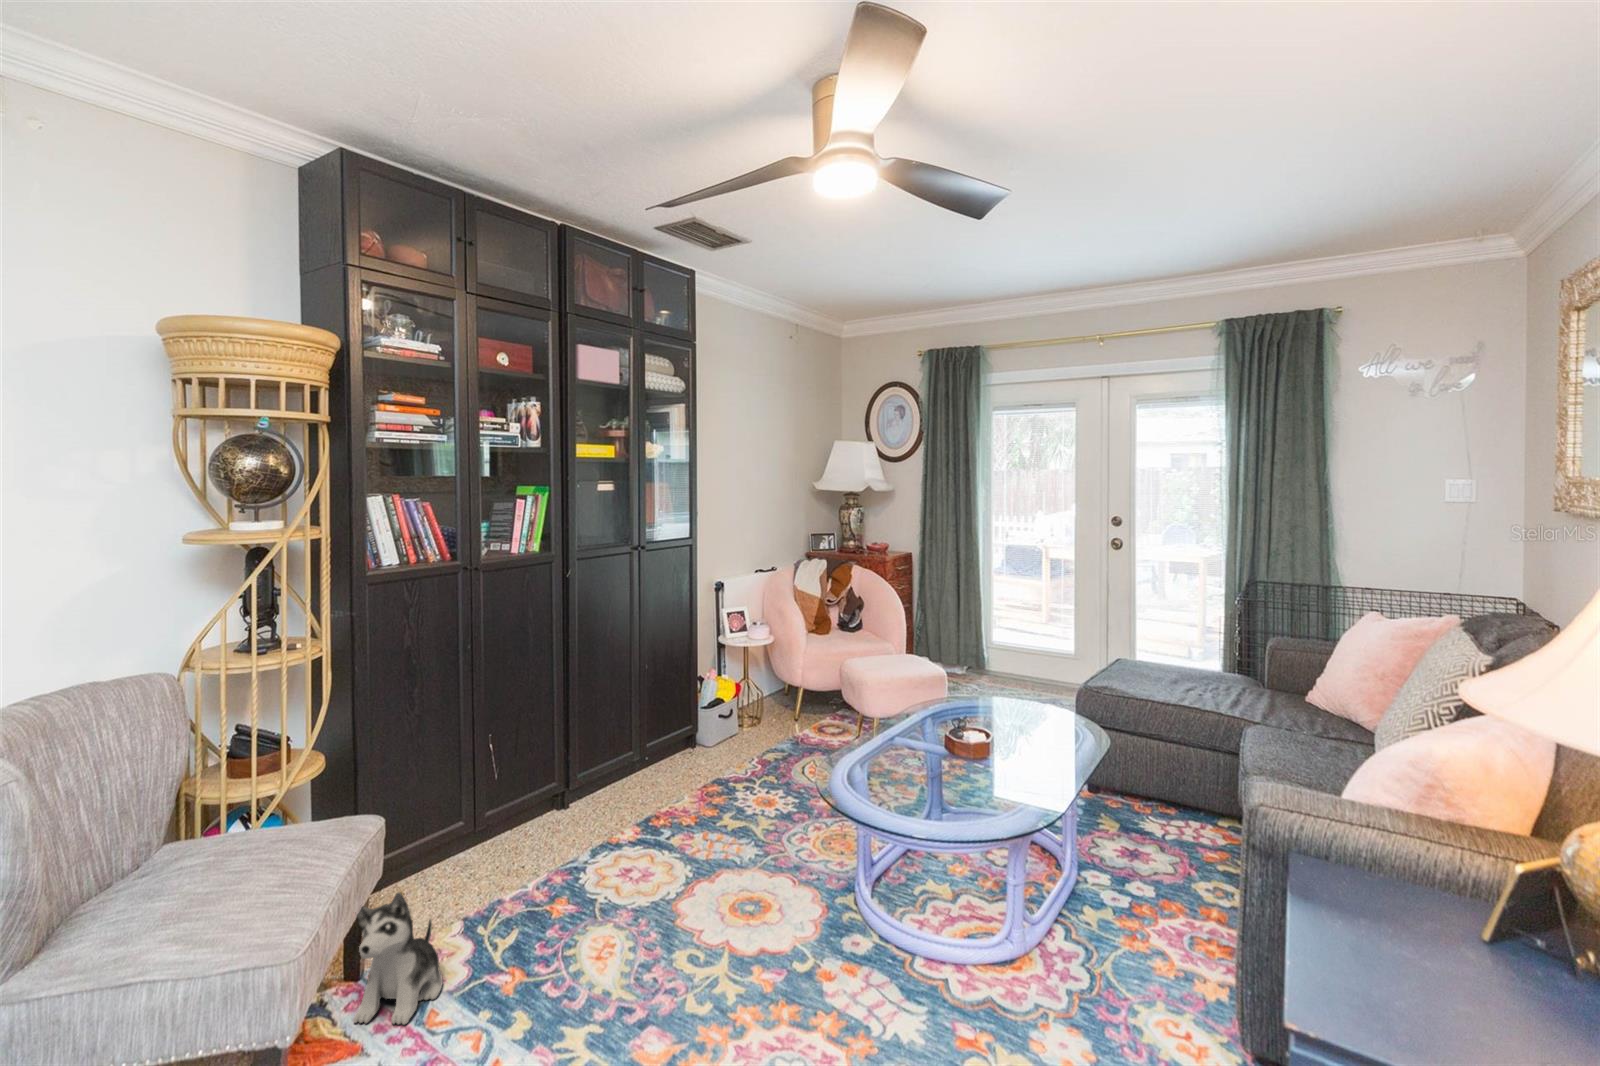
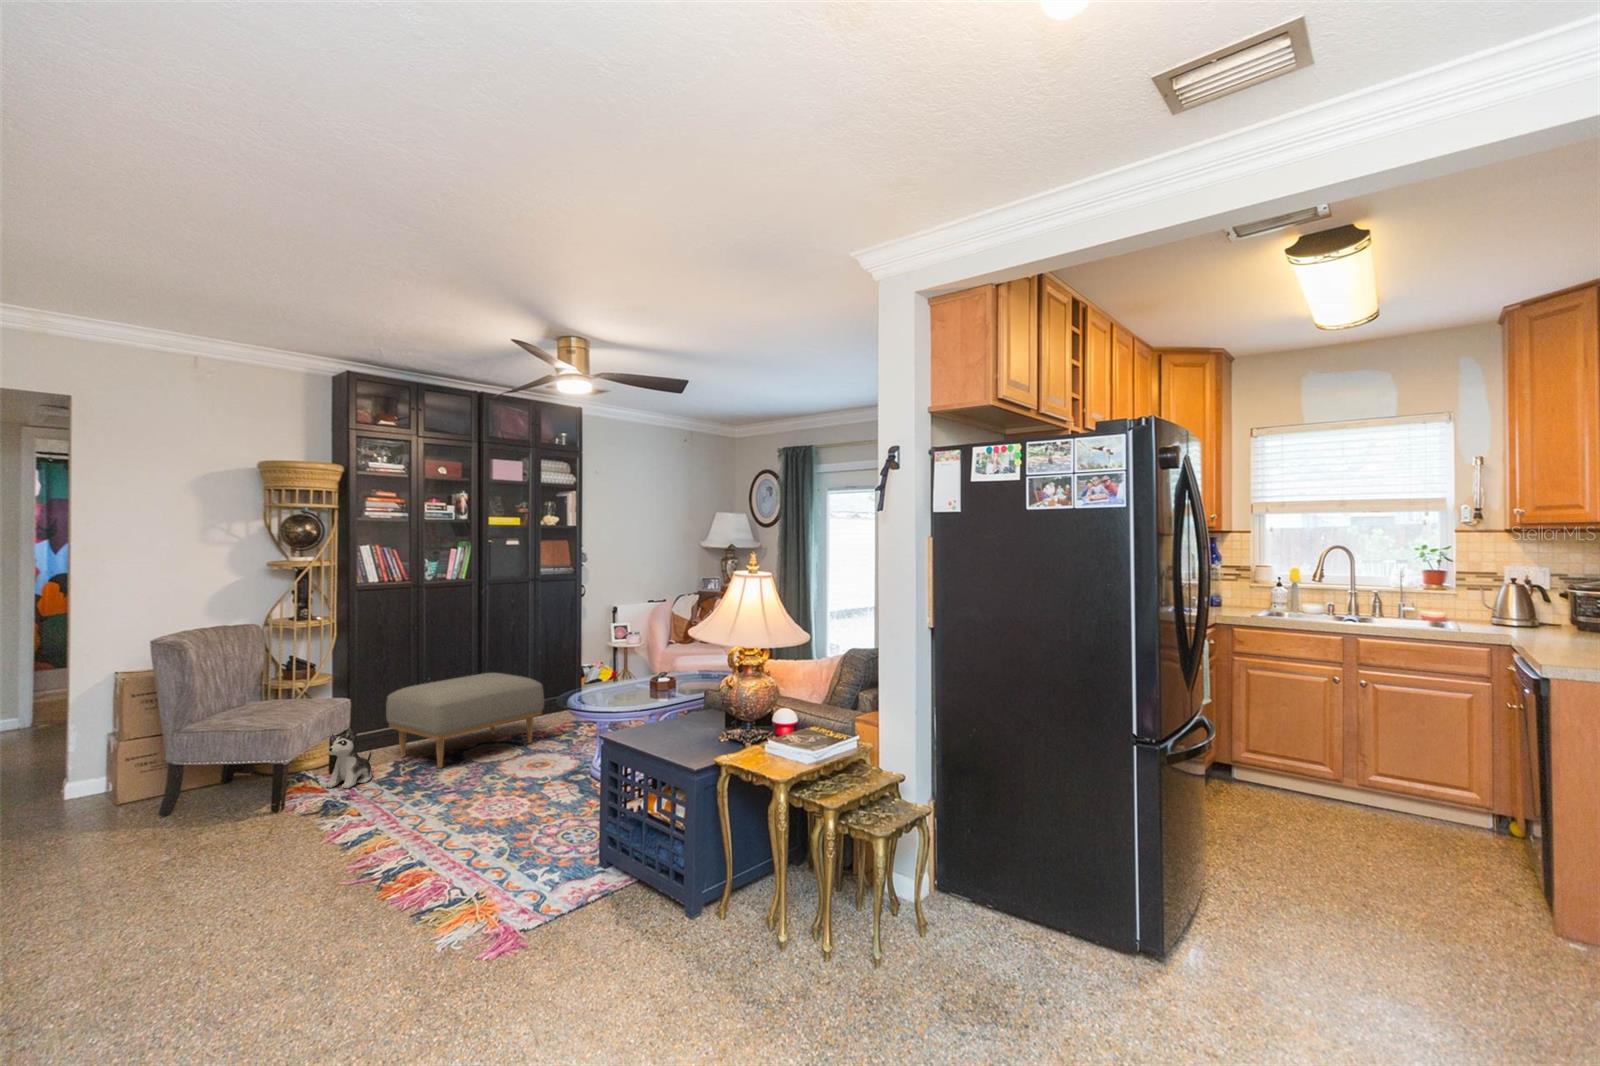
ottoman: none [440,720,711,937] -> present [386,673,544,768]

